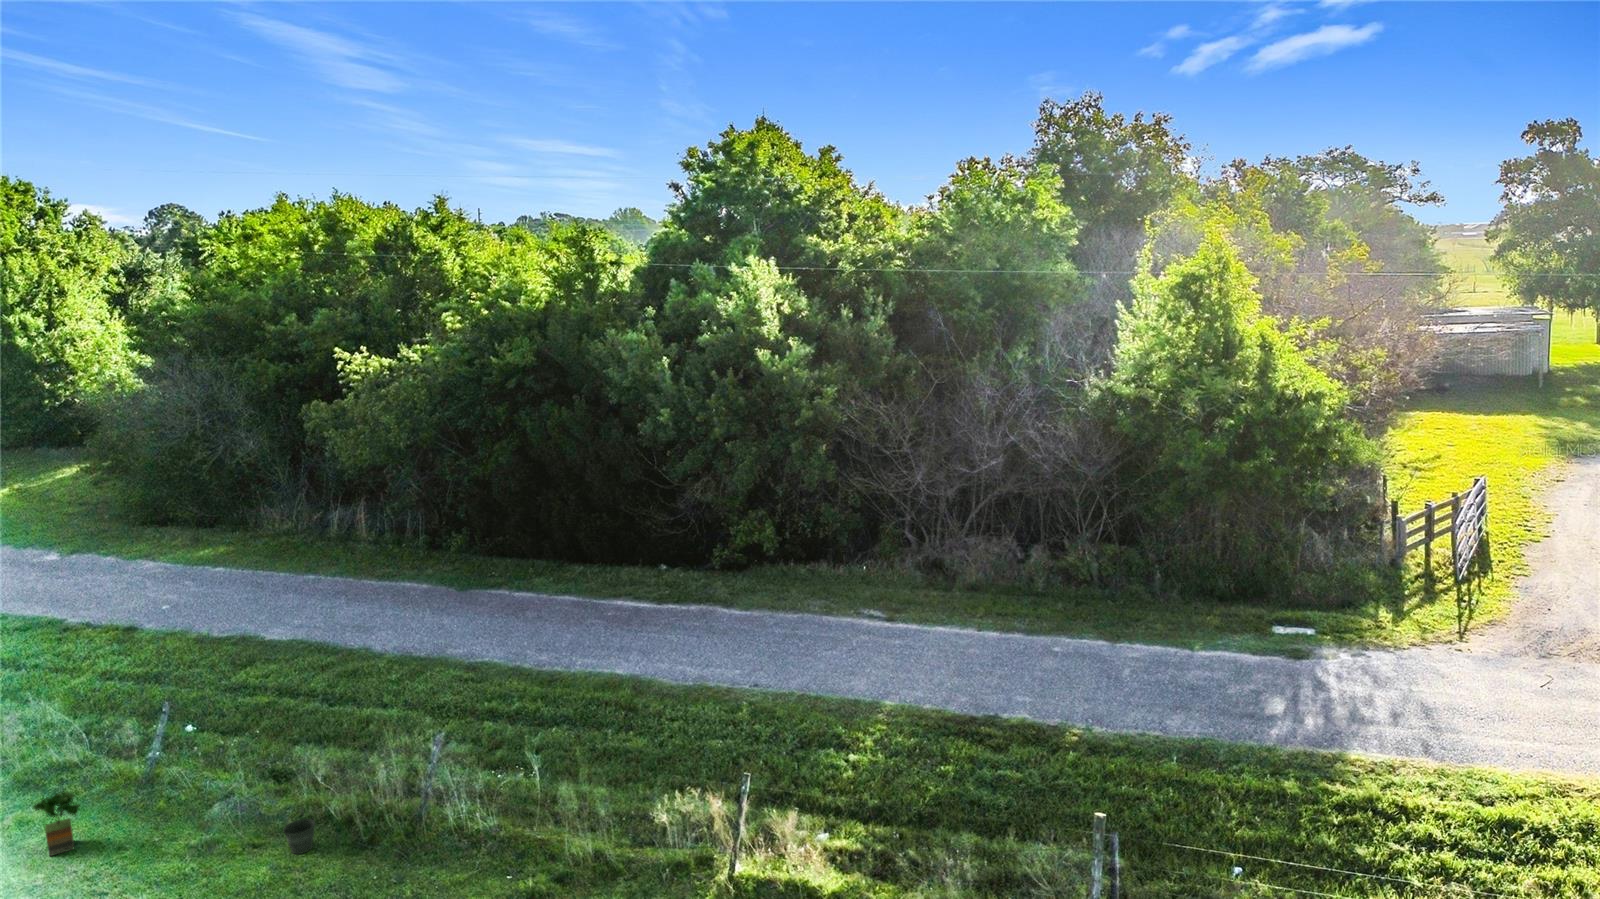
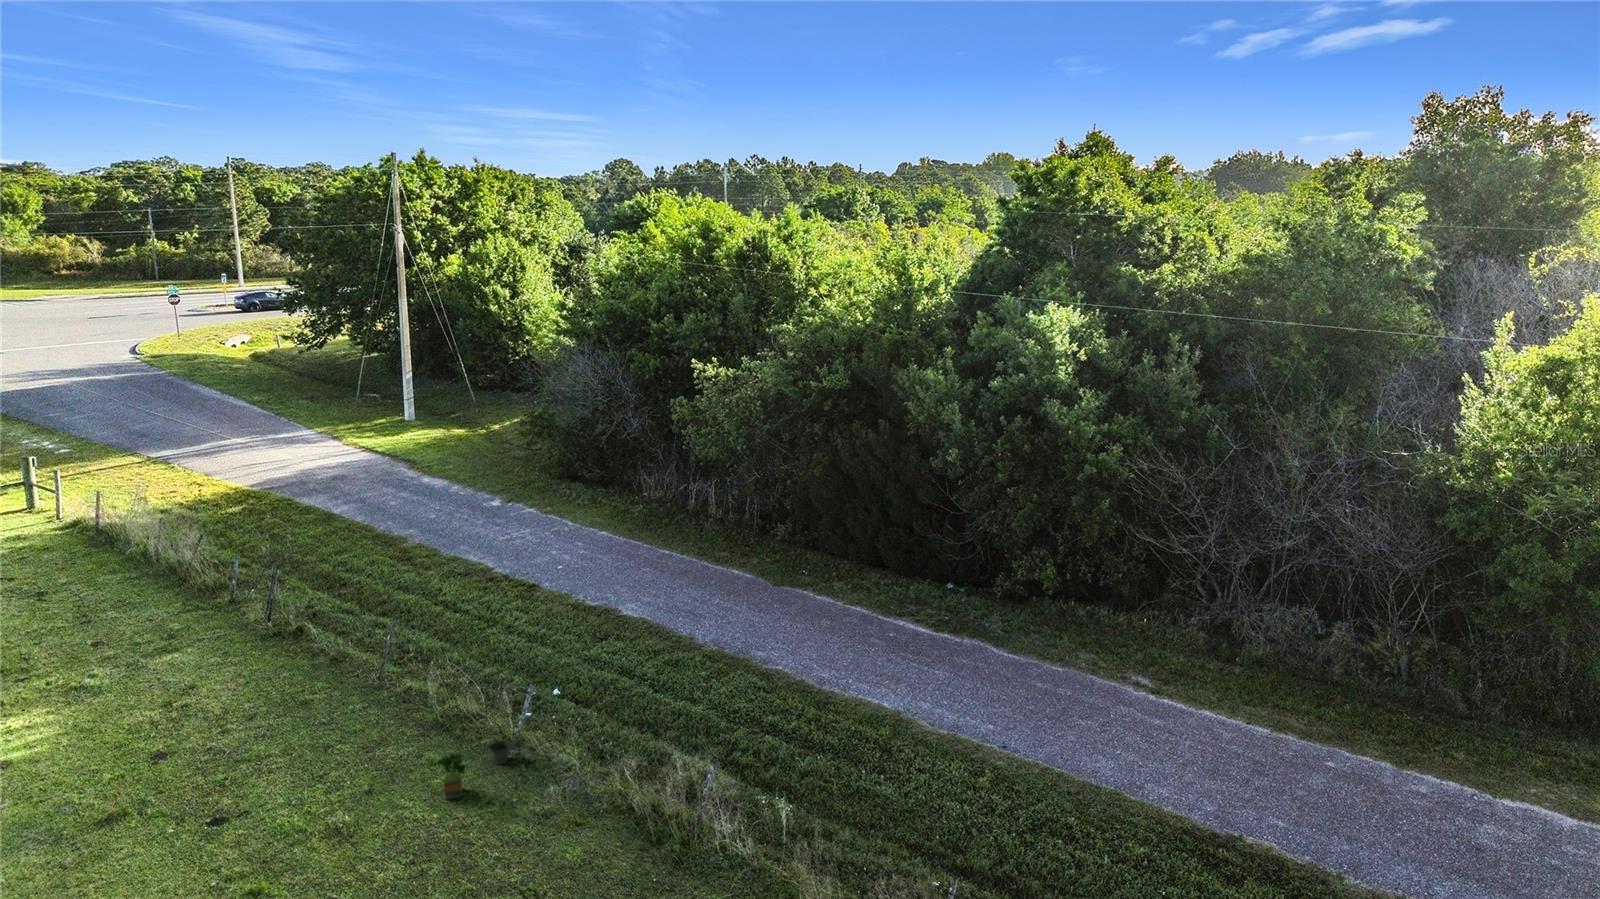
bucket: present [283,817,315,854] -> present [489,740,510,765]

